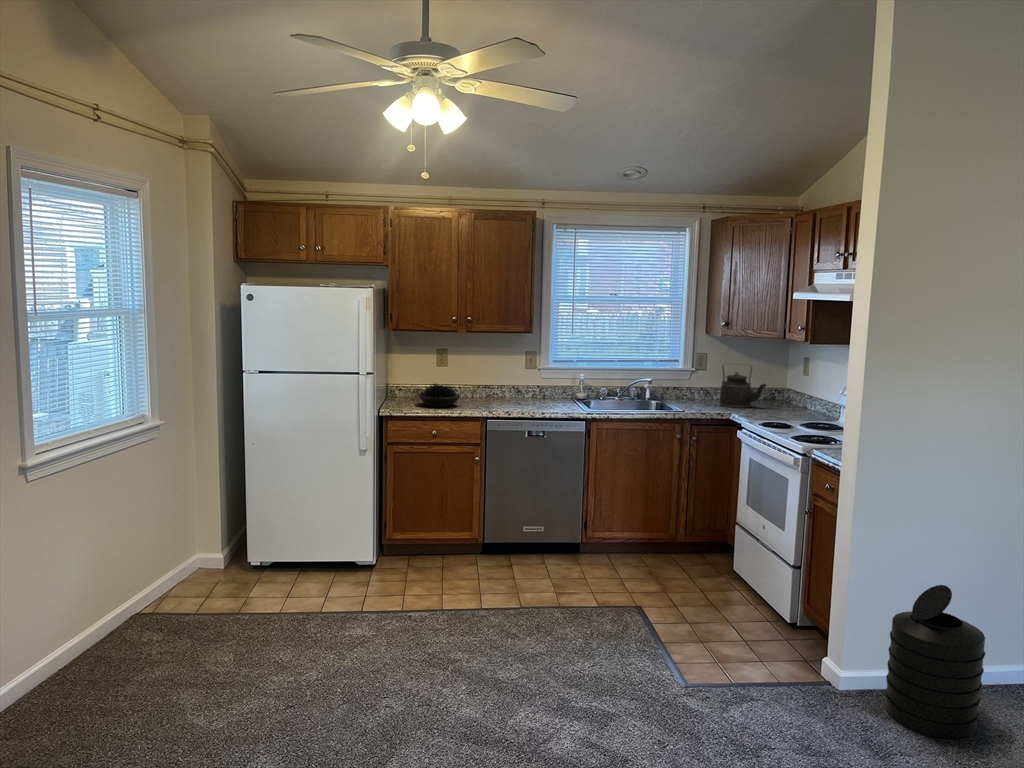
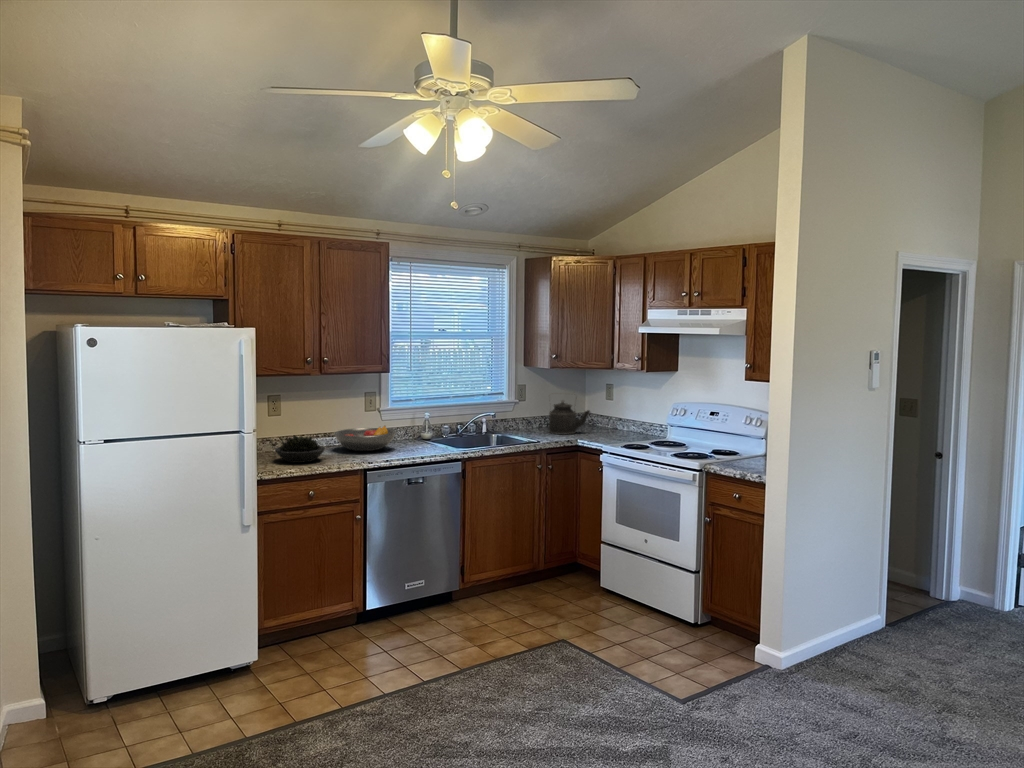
fruit bowl: none [484,382,541,404] -> present [334,426,396,451]
trash can: present [885,585,985,739] -> none [816,564,891,688]

